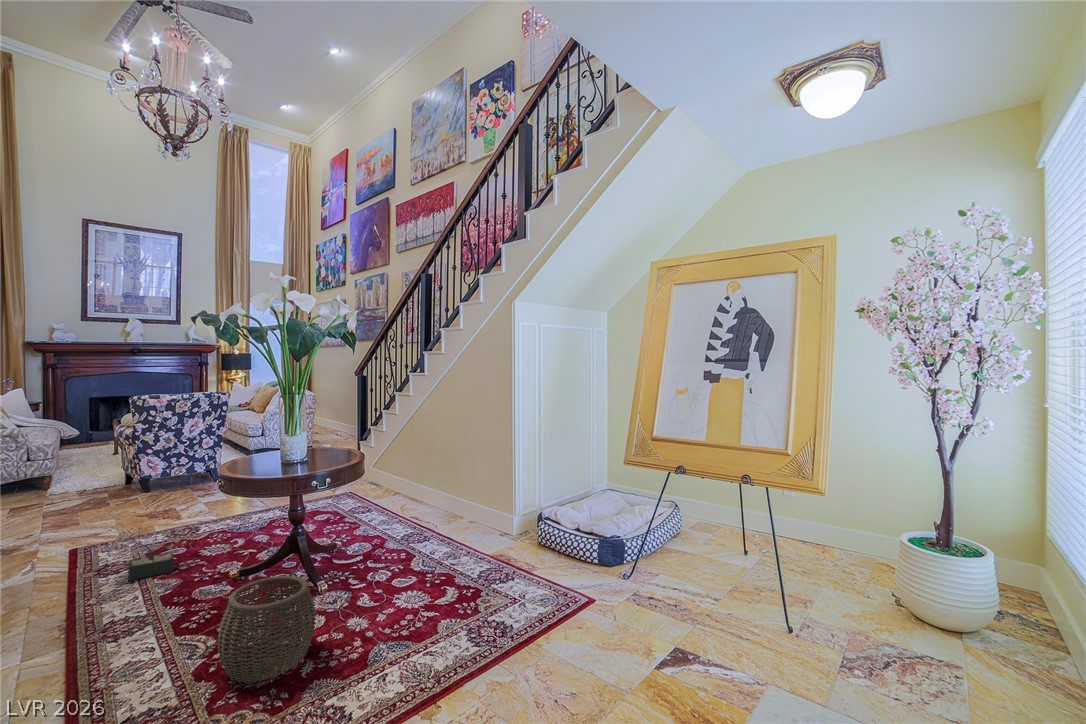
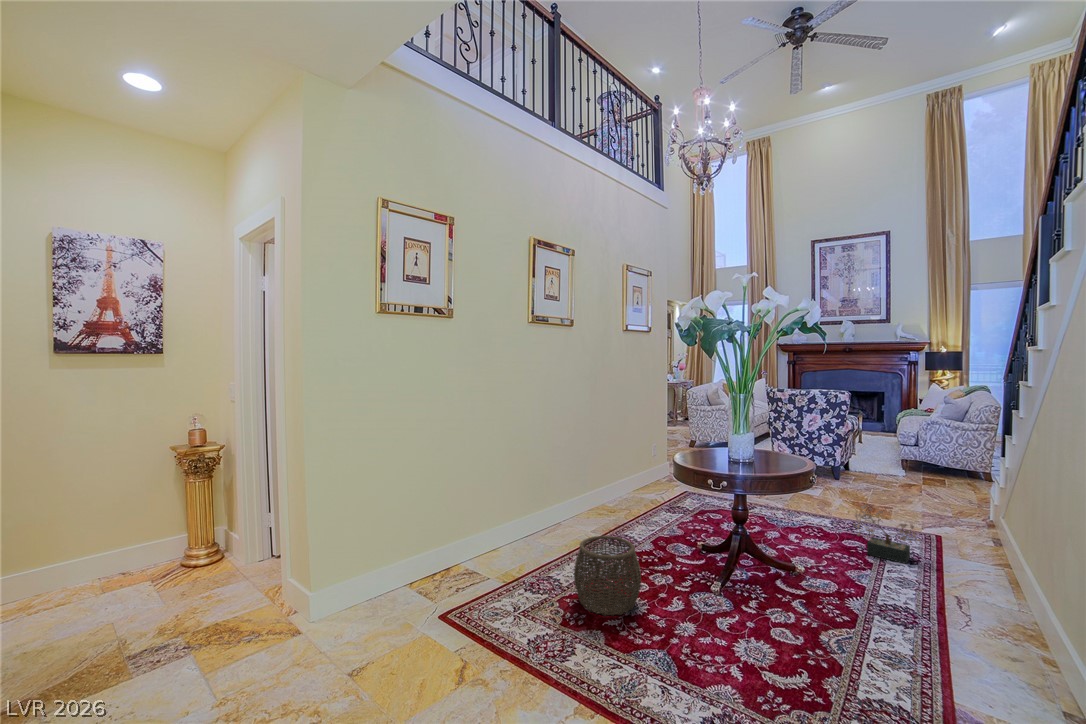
decorative plant: present [108,526,186,581] -> present [854,505,920,564]

